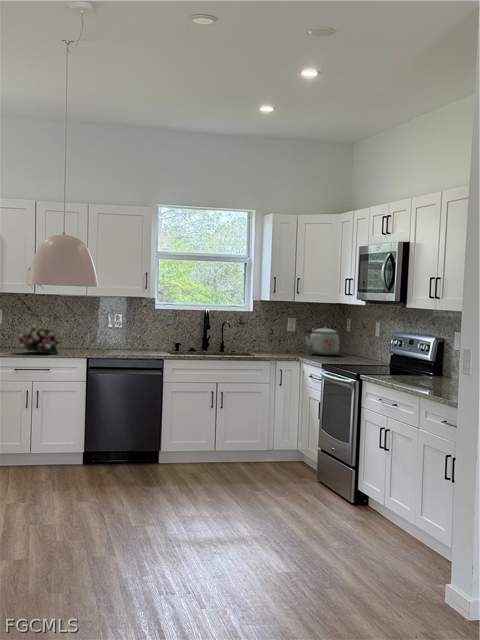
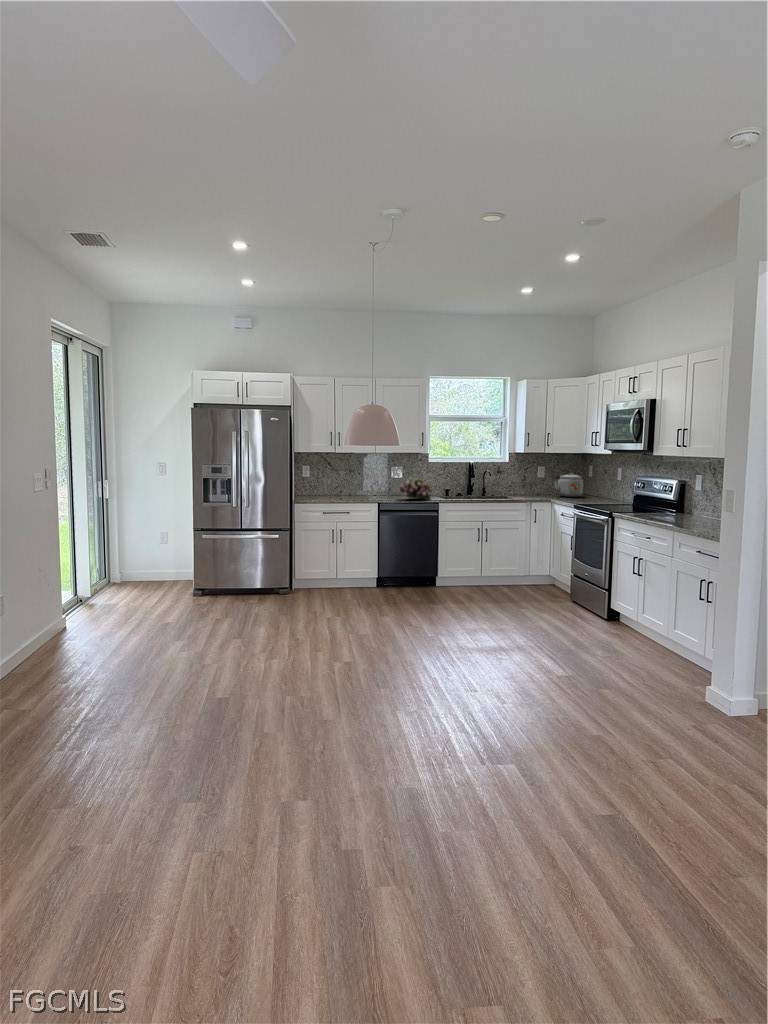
flower arrangement: present [17,325,62,354] -> present [398,478,432,500]

